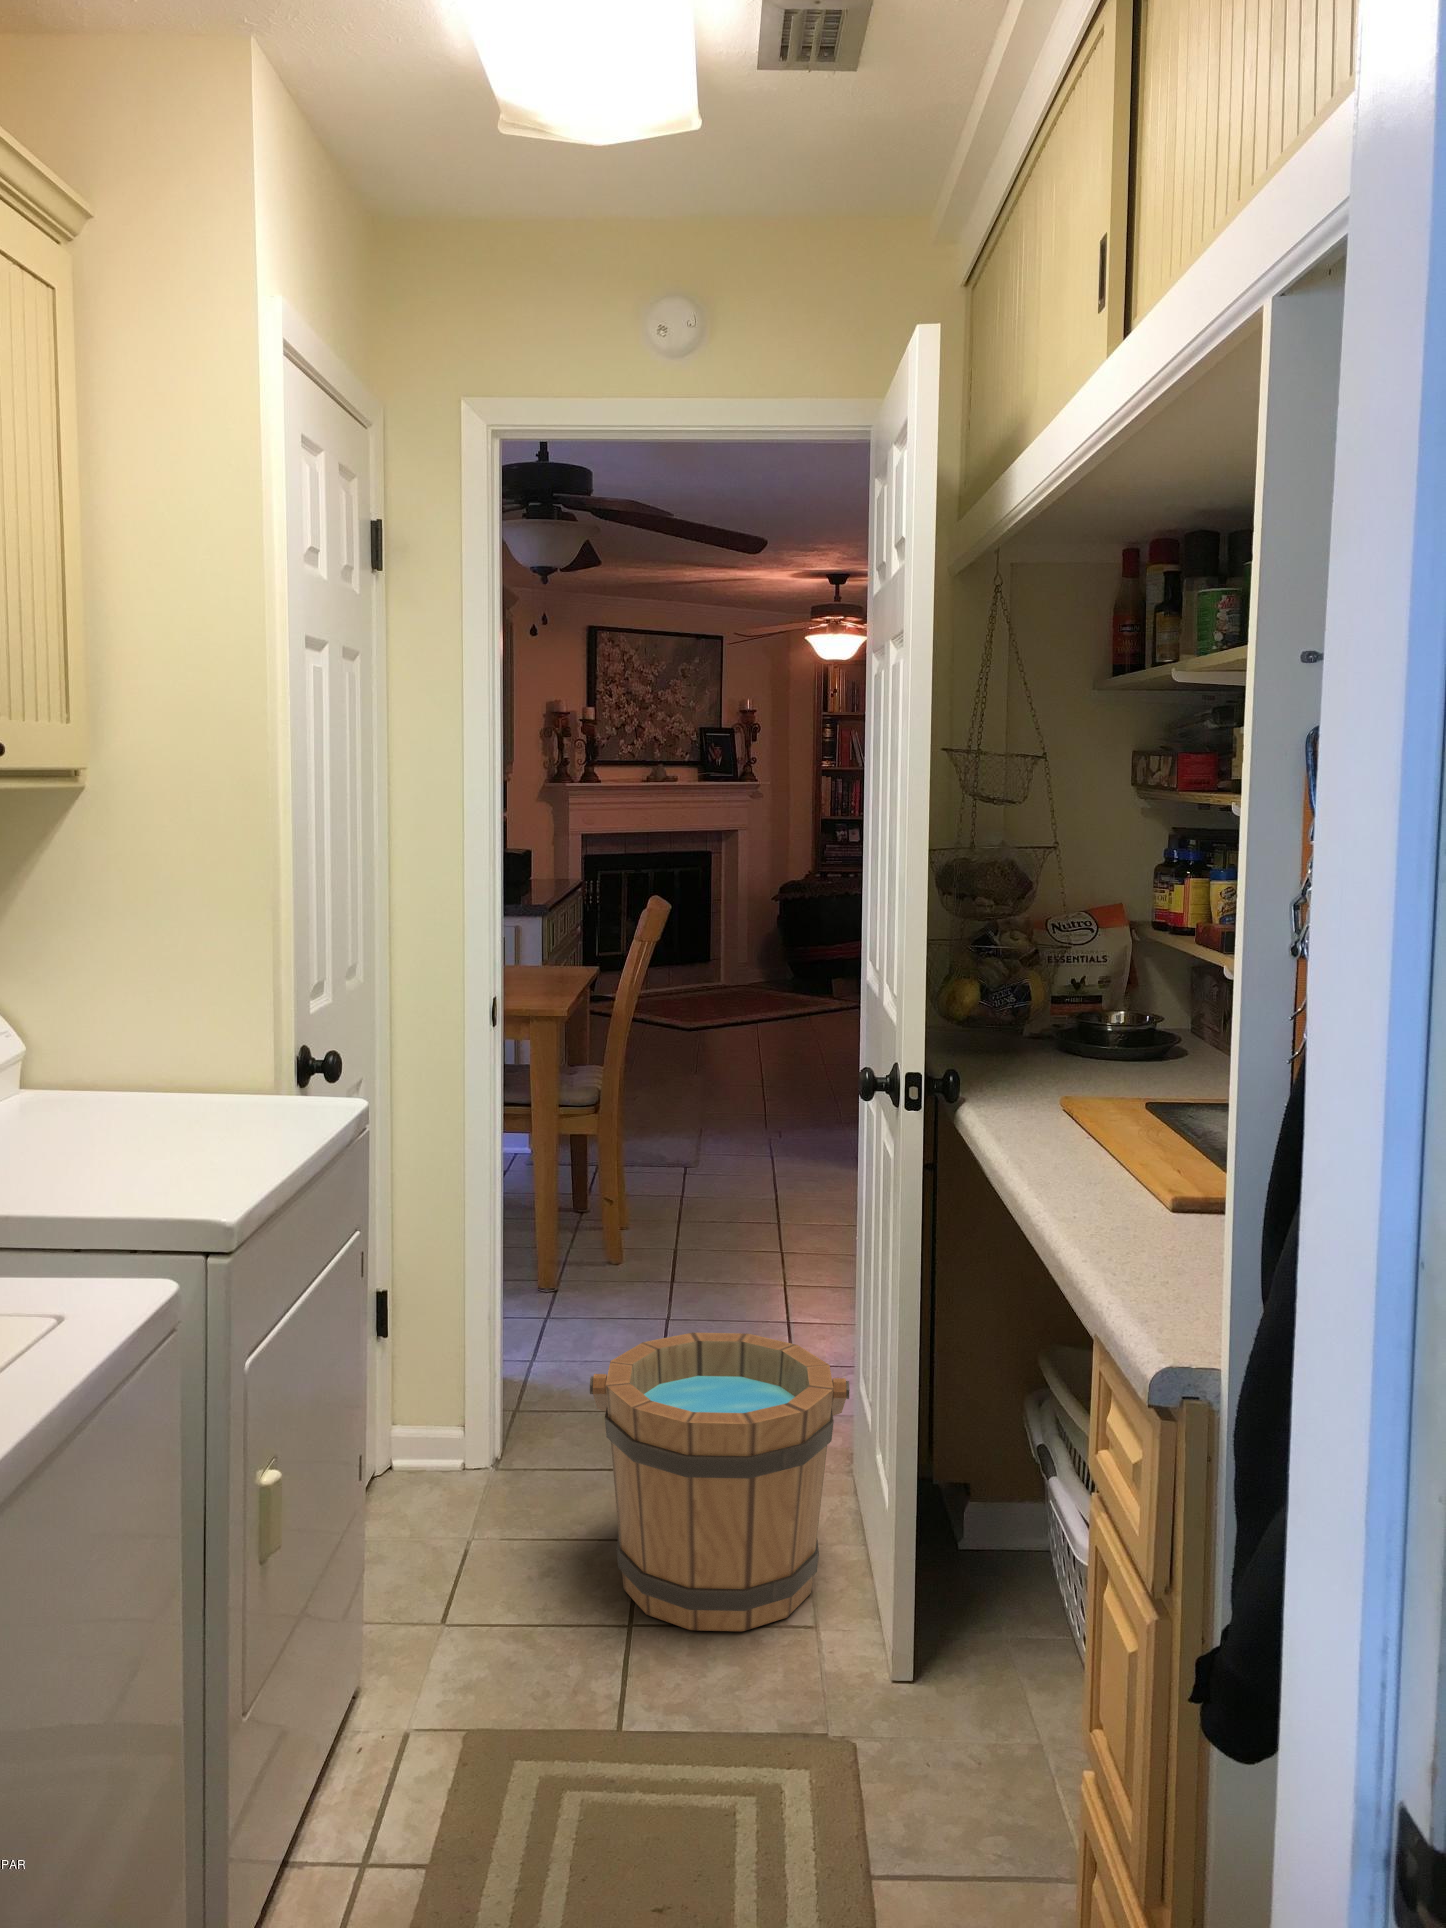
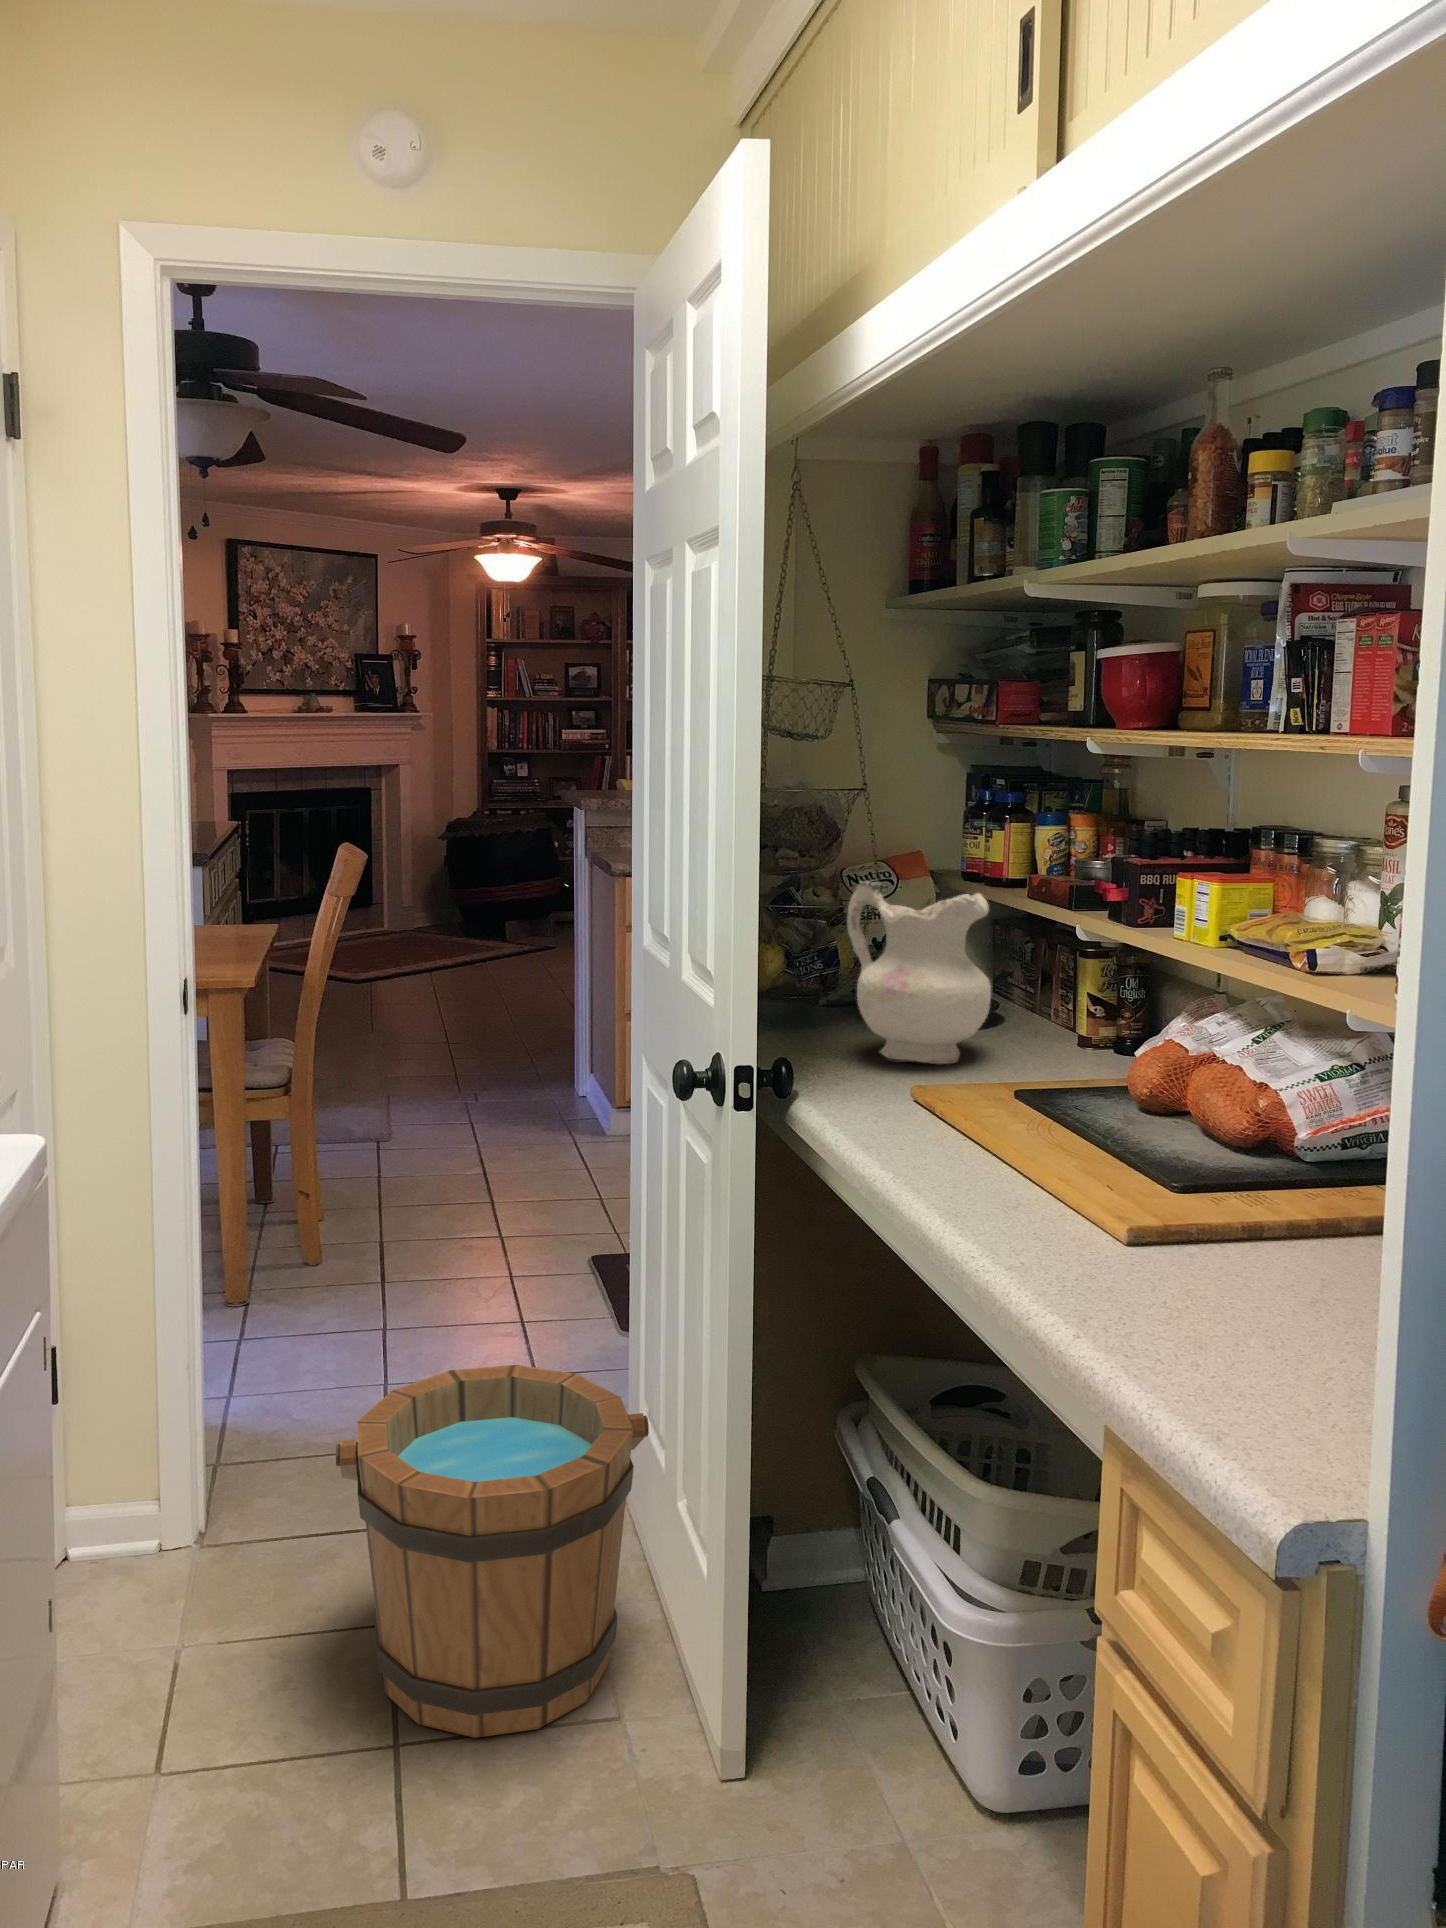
ceramic pitcher: none [1032,925,1156,1087] -> present [847,881,991,1064]

